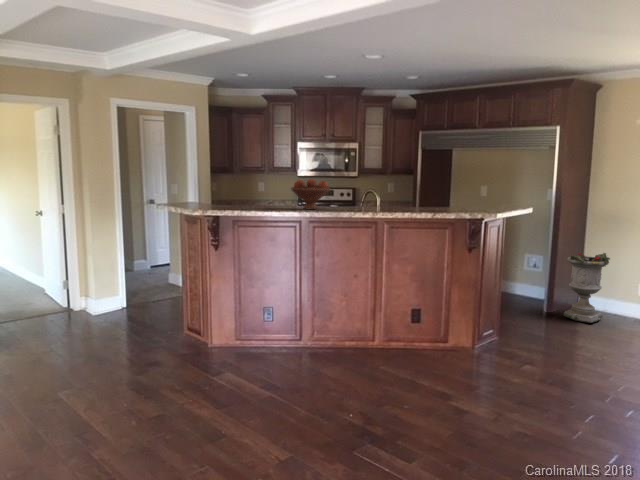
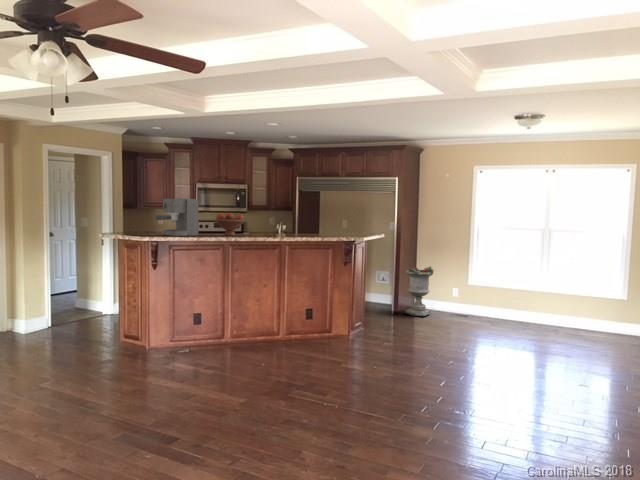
coffee maker: none [211,161,267,211] -> present [155,199,199,236]

